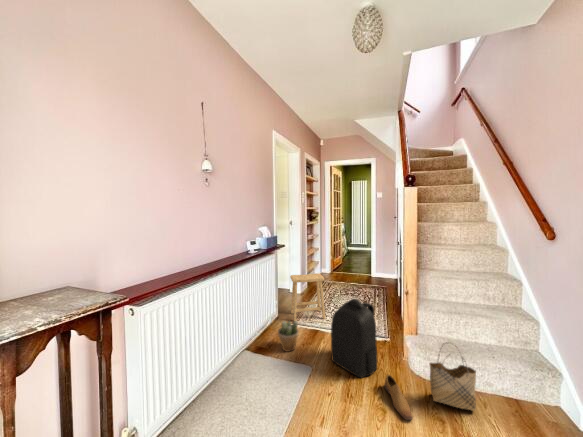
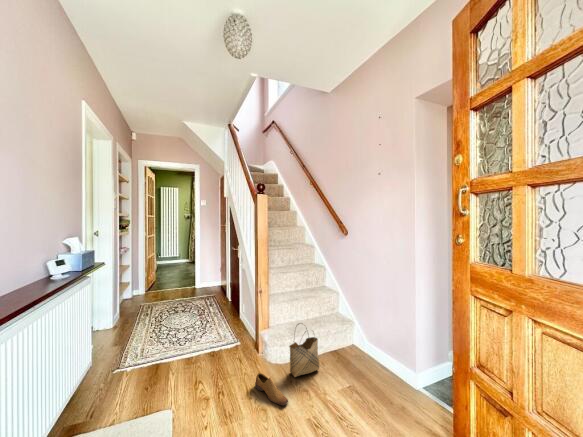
footstool: present [290,274,325,321] -> none [107,294,163,367]
backpack: present [331,299,378,378] -> none [191,310,243,392]
potted plant: present [278,321,299,352] -> none [106,362,142,412]

